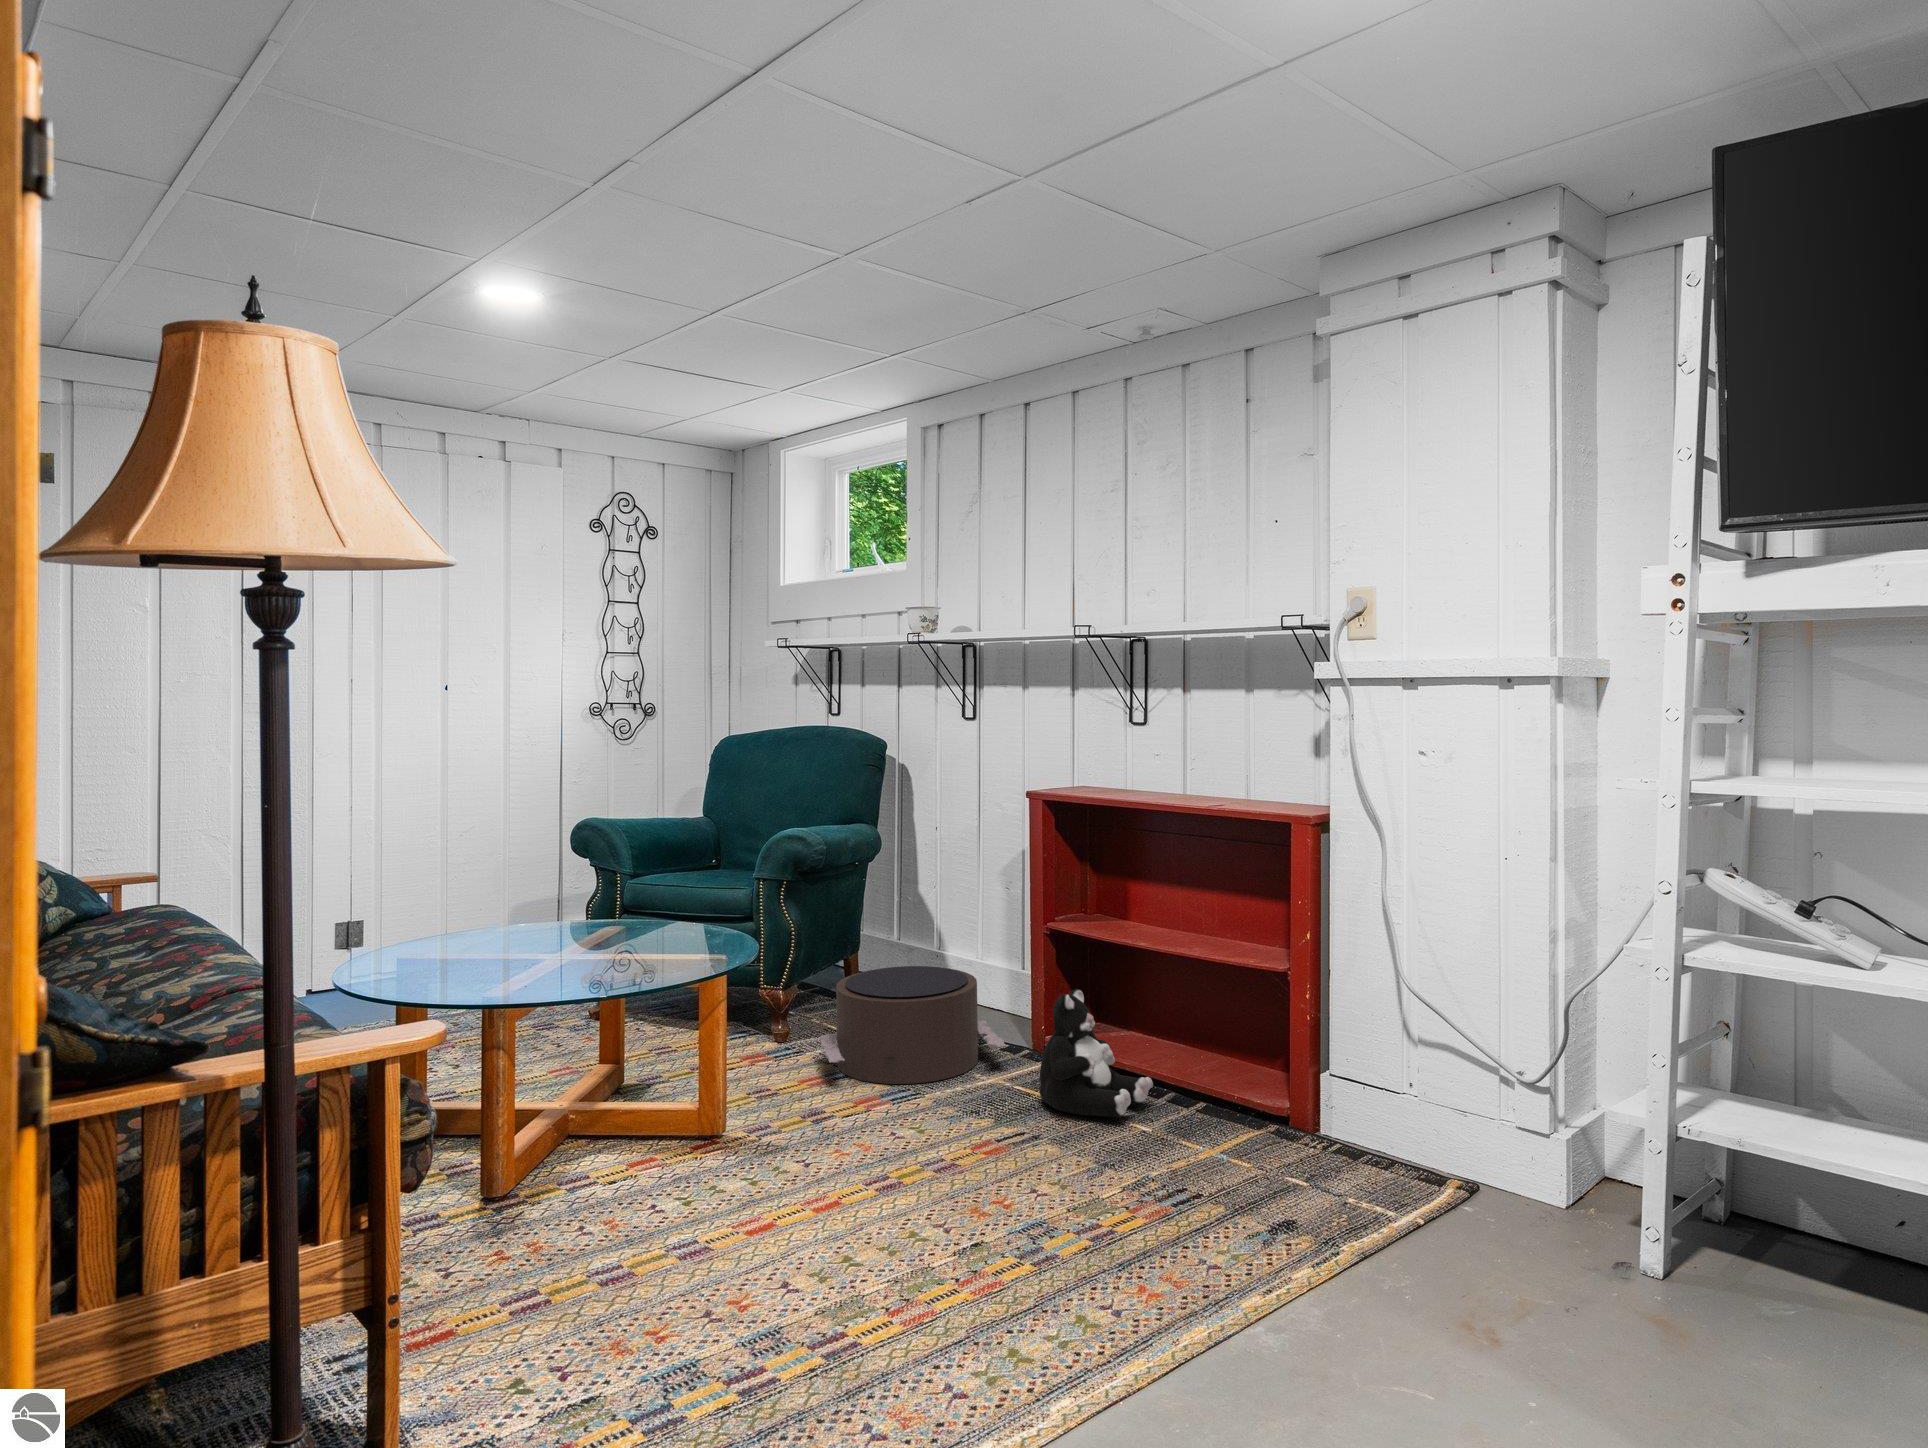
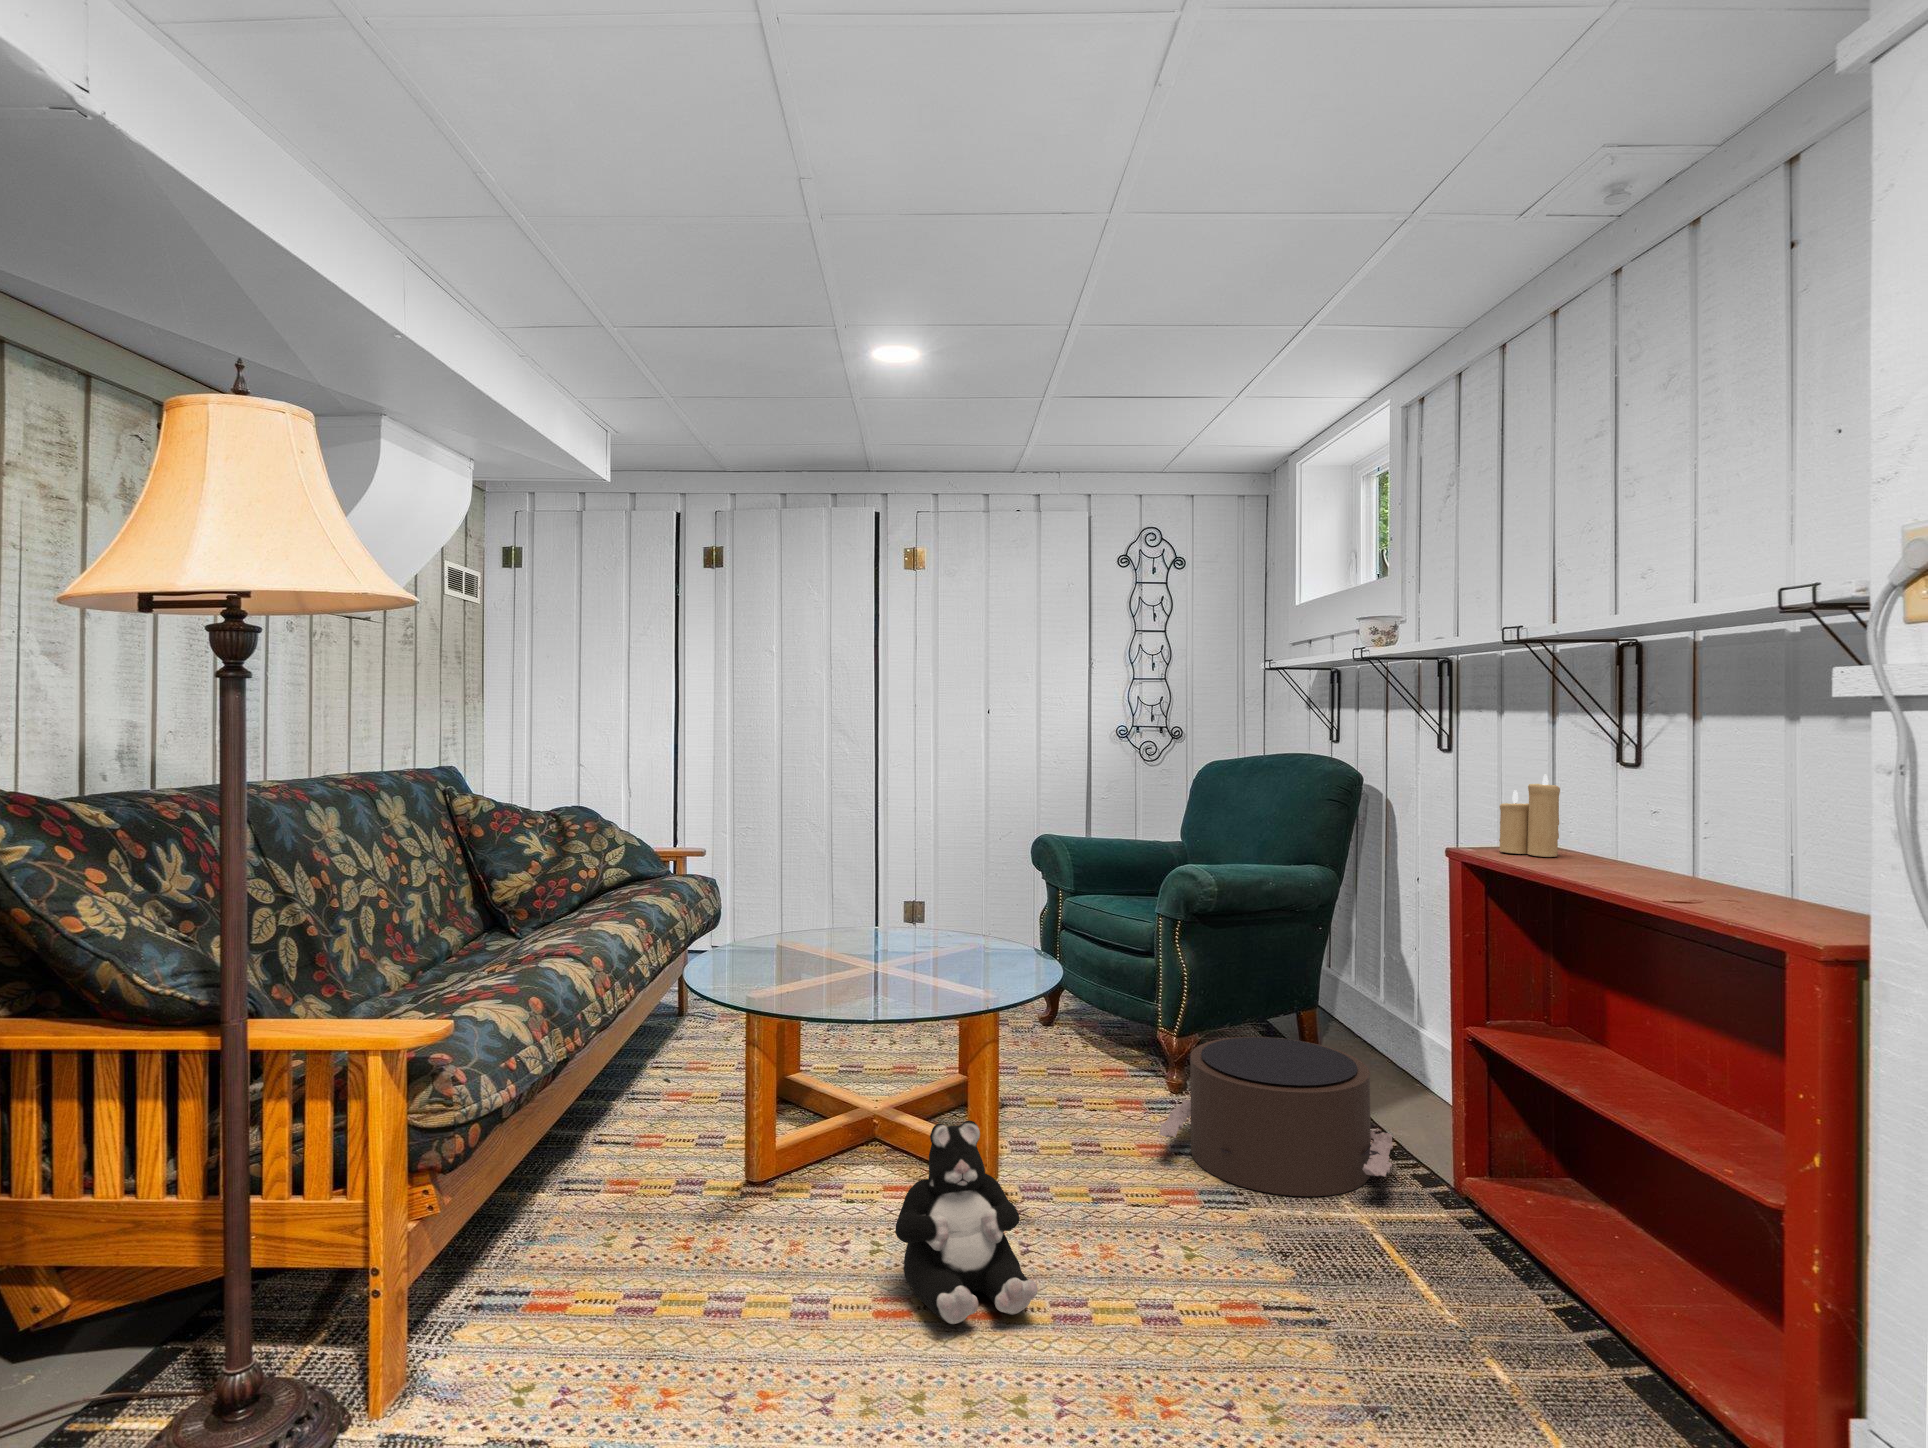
candle: none [1055,734,1096,794] -> present [1499,774,1560,857]
plush toy: present [1040,989,1153,1117] -> present [895,1121,1038,1324]

